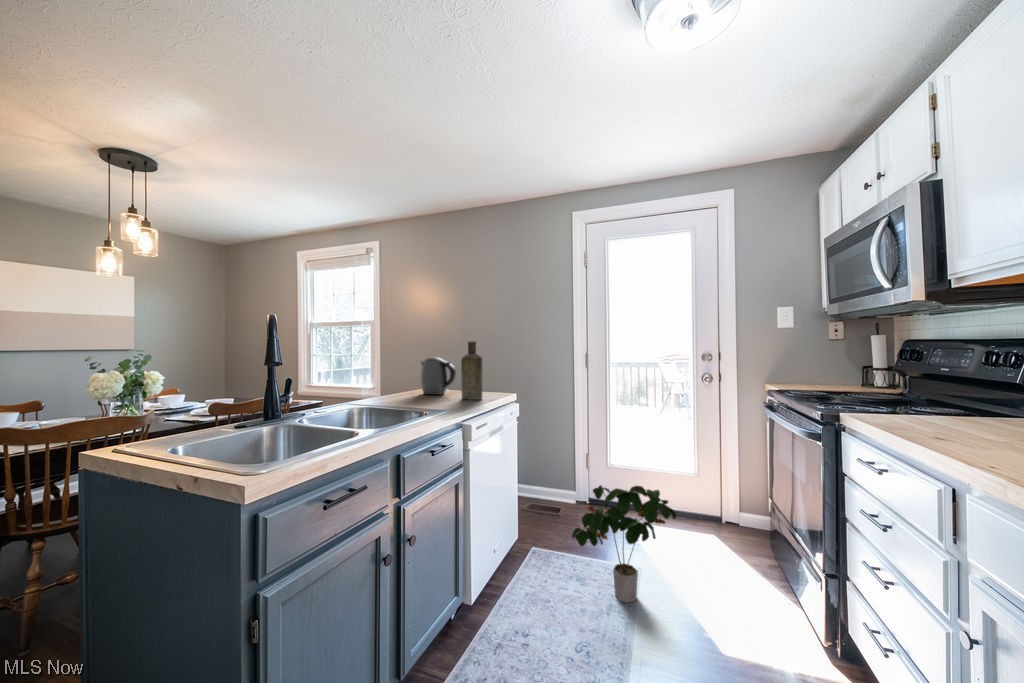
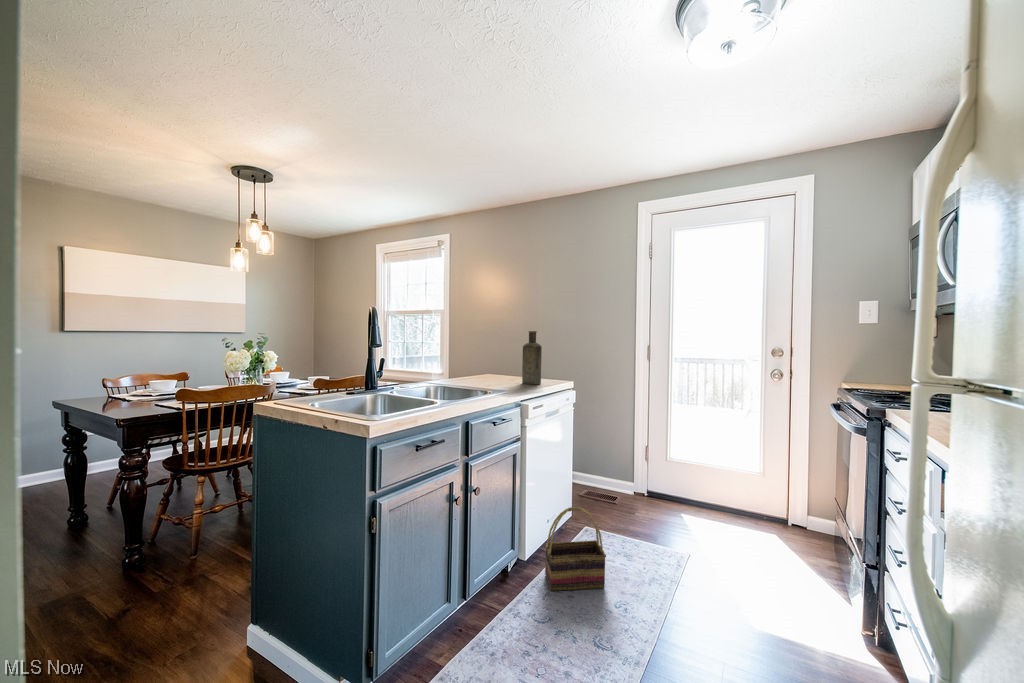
kettle: present [421,357,456,395] -> none [486,345,518,379]
potted plant: present [572,485,676,603] -> none [620,468,722,577]
basket: none [493,538,563,641] -> present [545,507,606,591]

